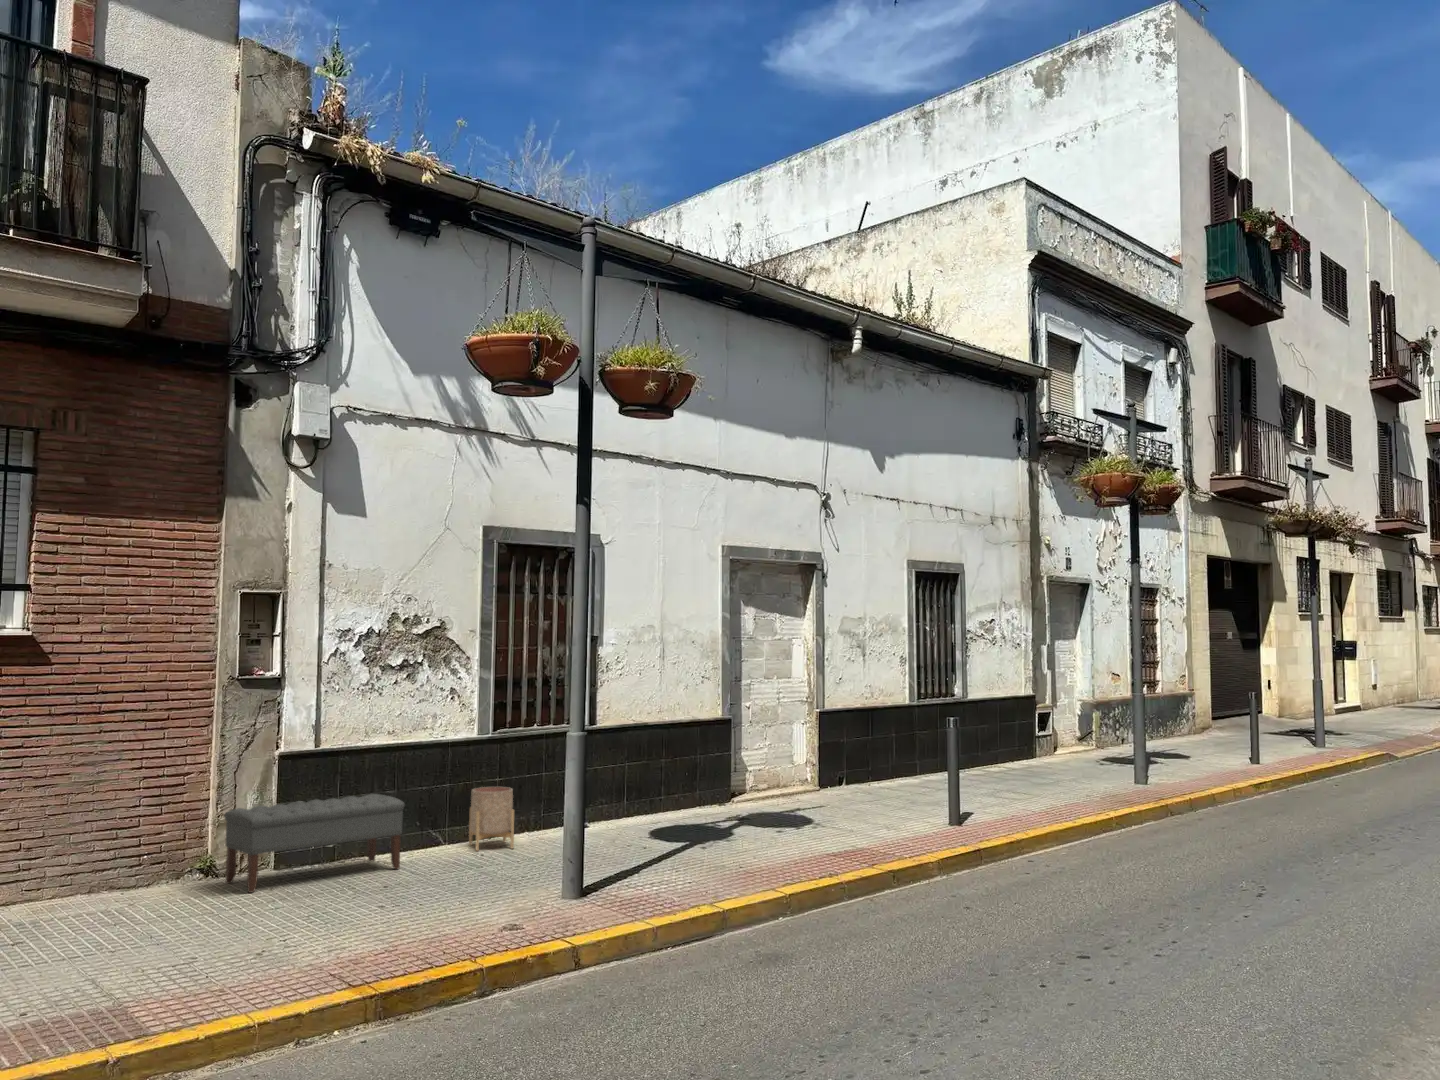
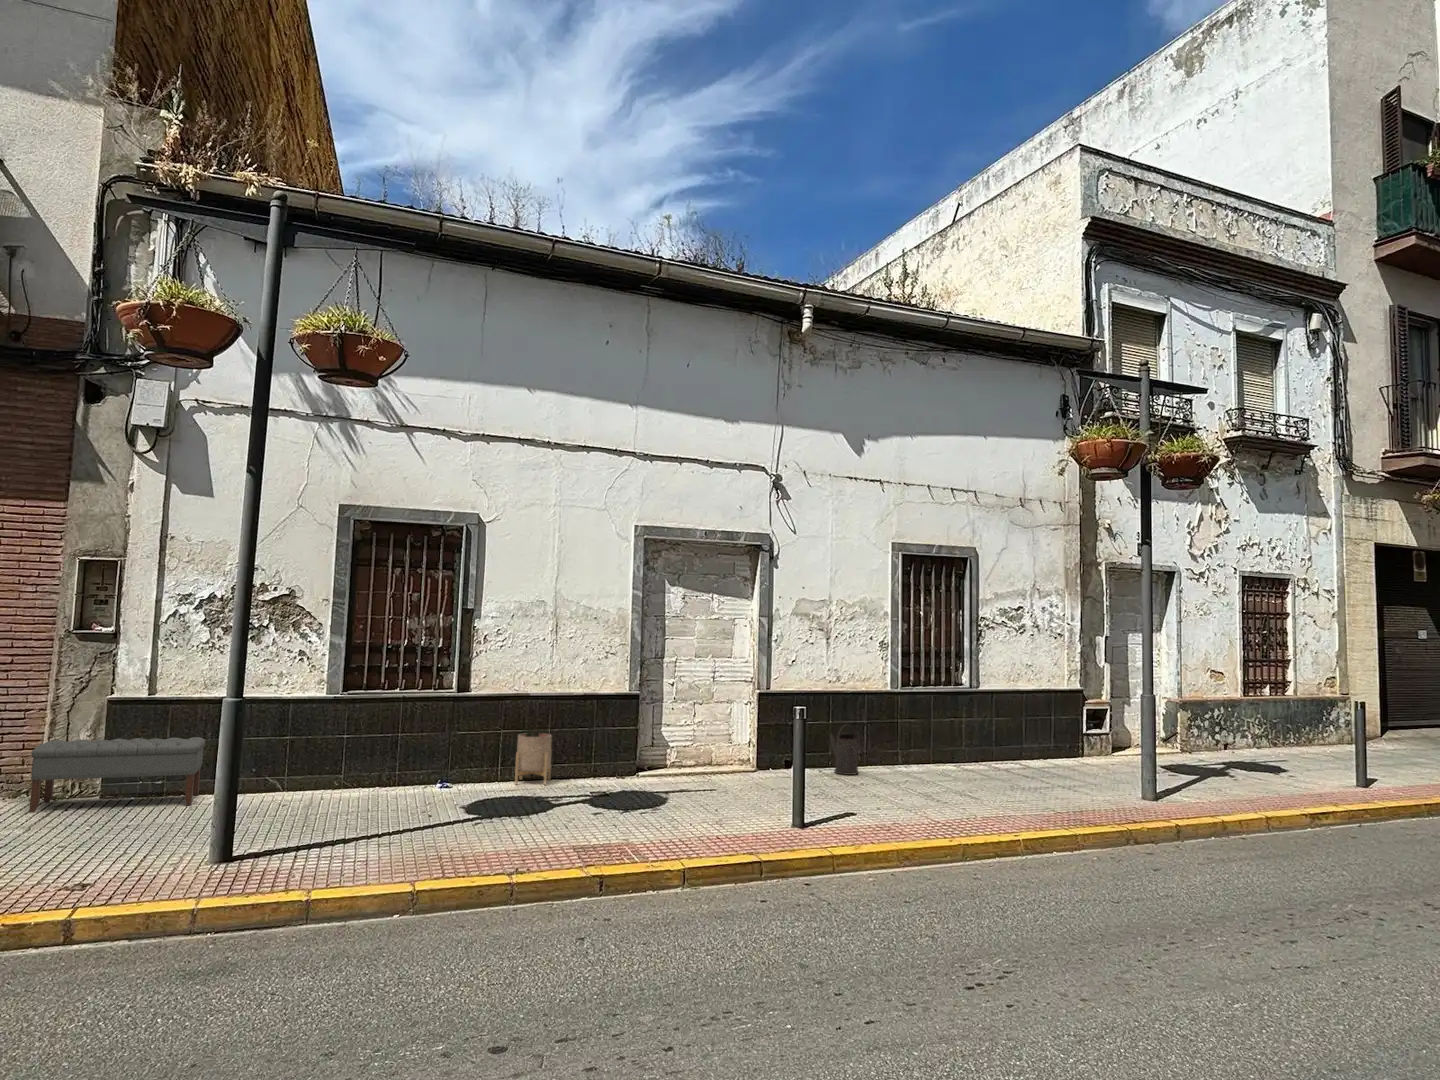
watering can: none [868,739,915,788] -> present [830,725,859,775]
planter: present [469,787,514,851] -> present [515,734,552,785]

